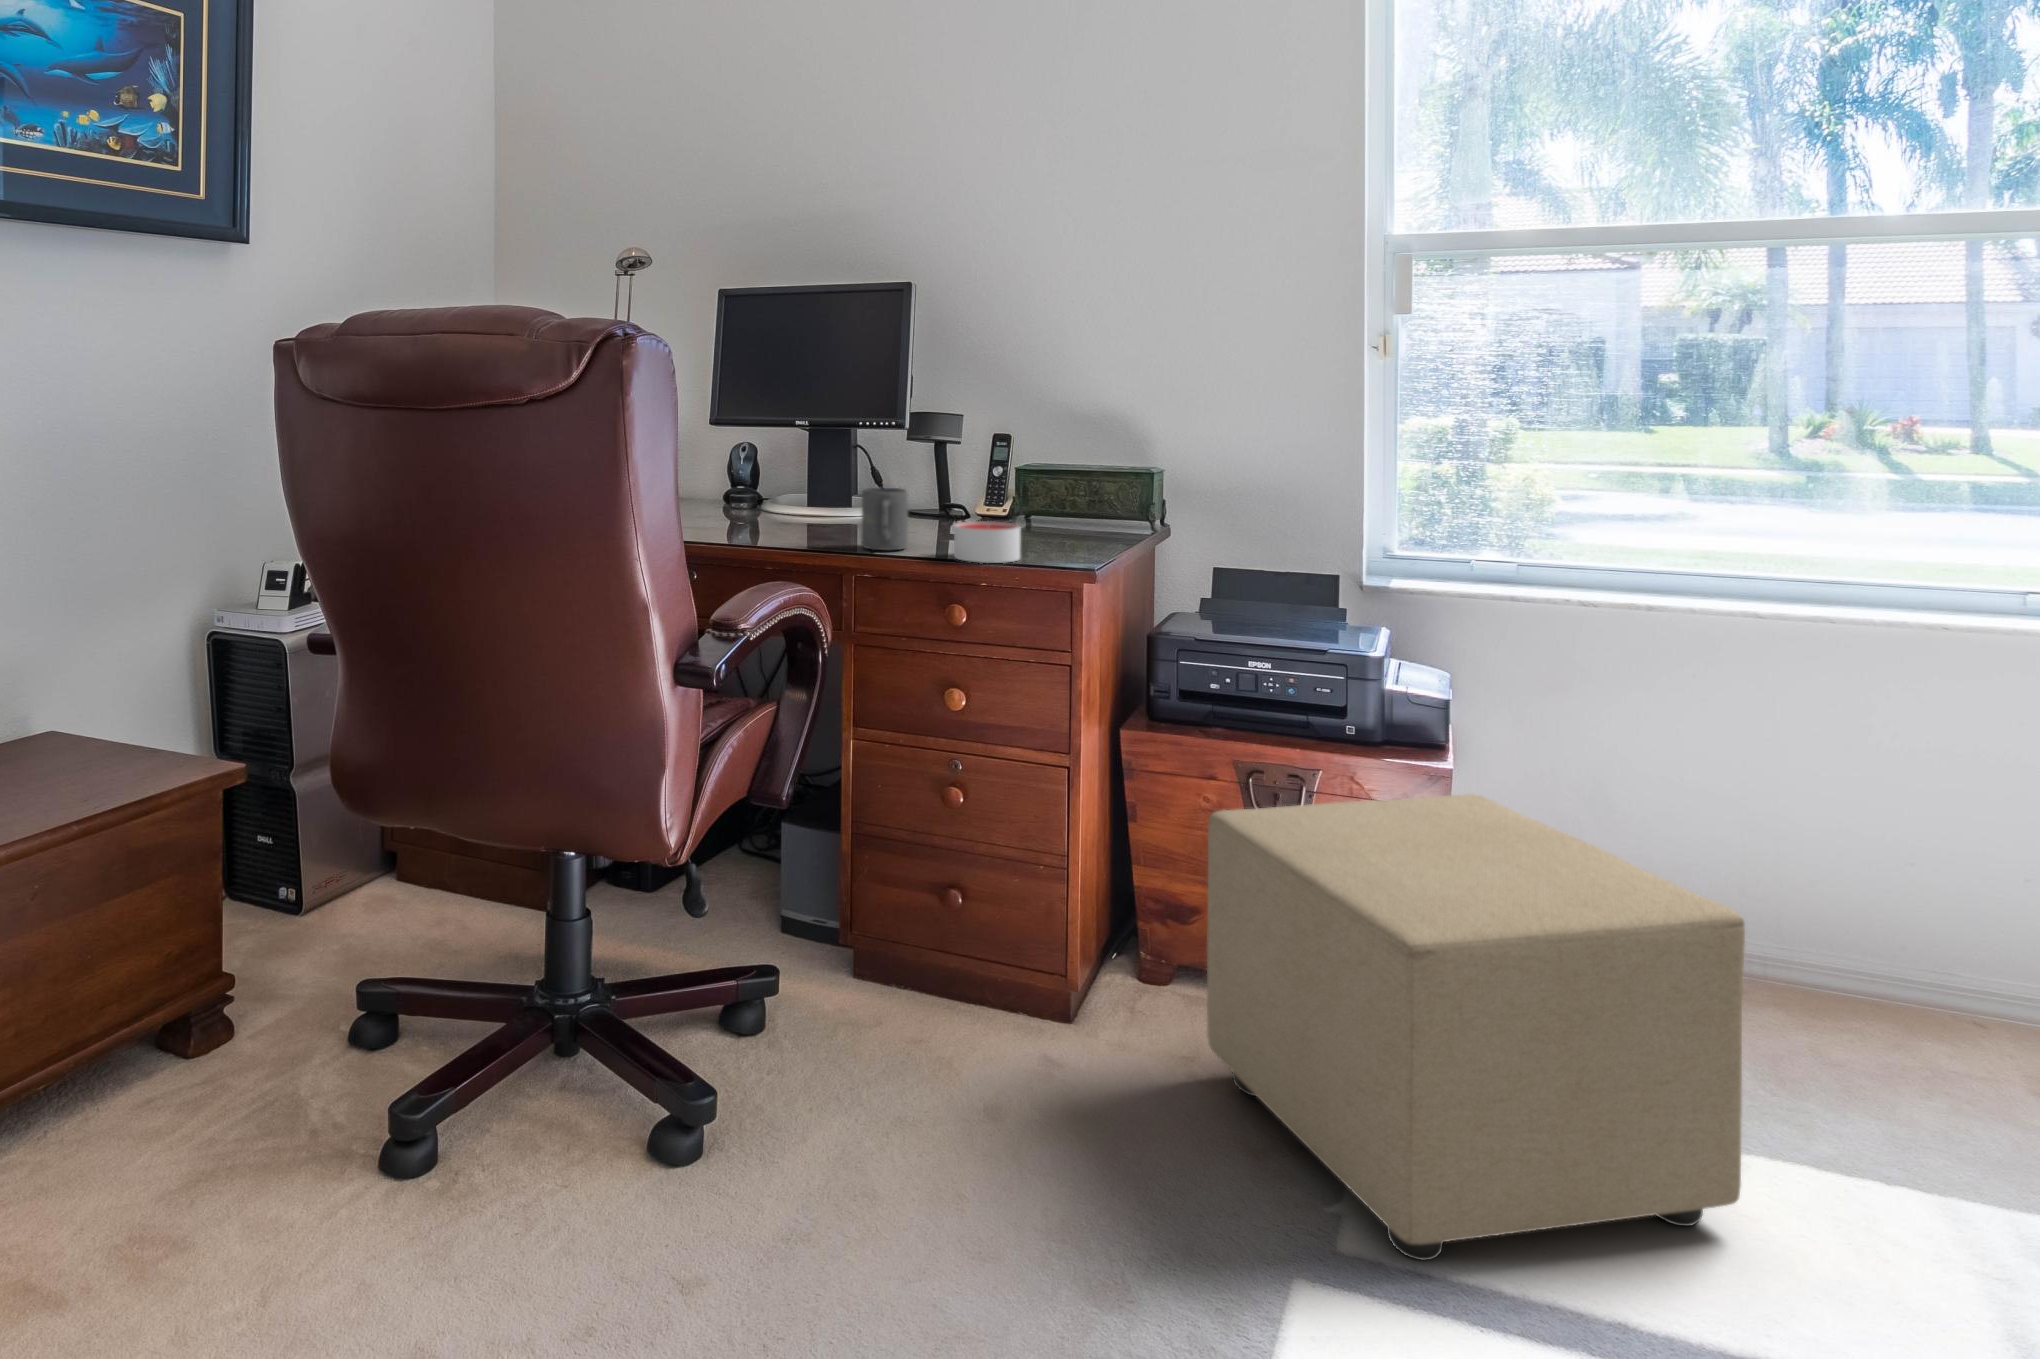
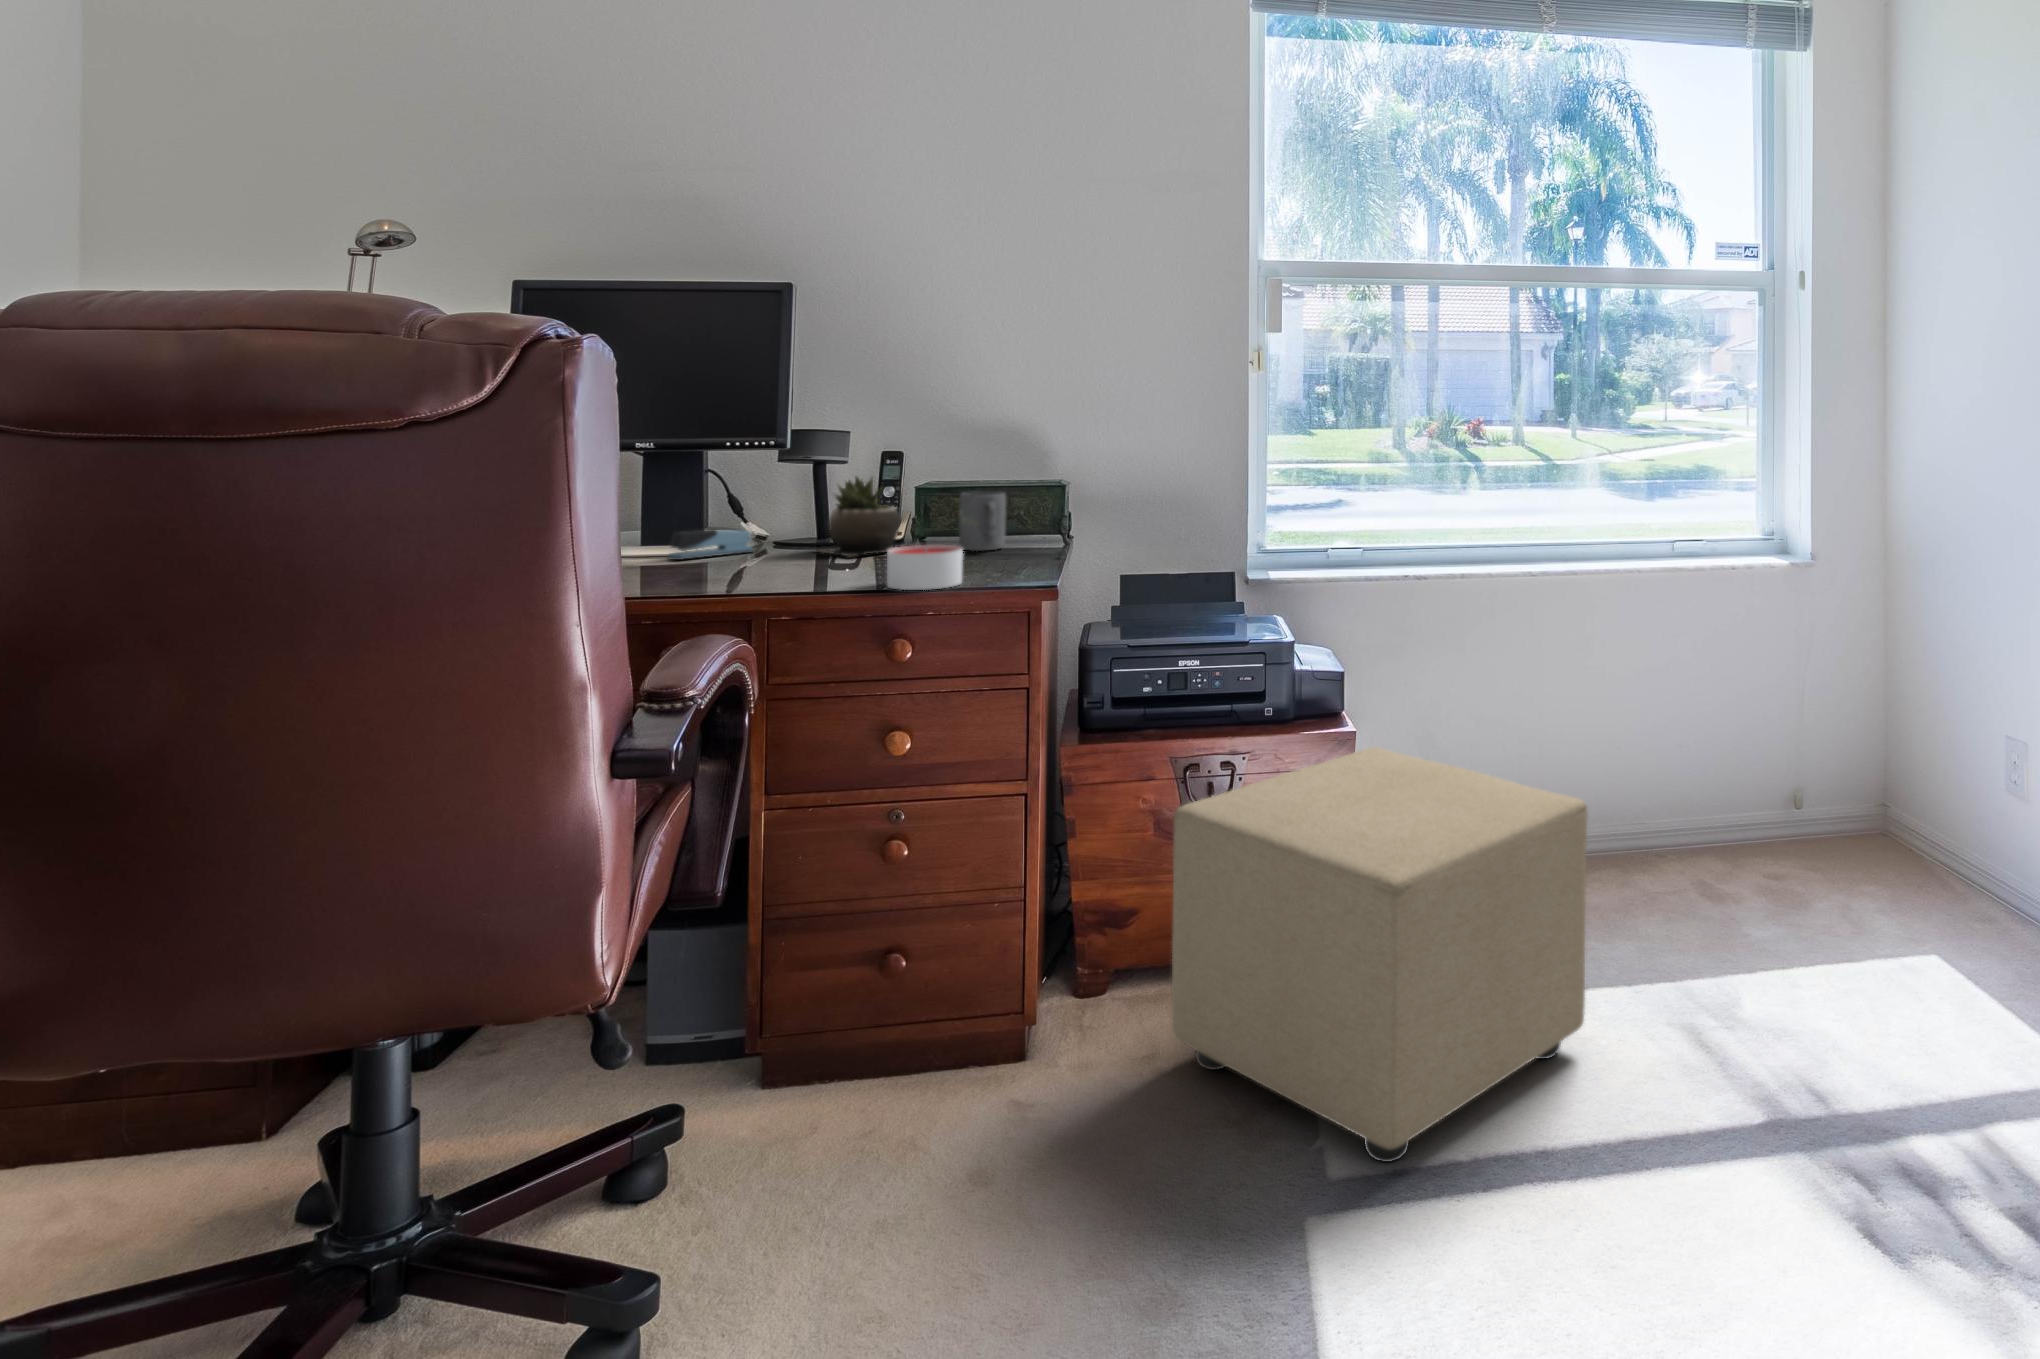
succulent plant: none [922,454,1006,528] -> present [816,477,900,556]
mug: present [862,488,908,550] -> present [959,491,1006,551]
stapler: none [813,496,880,520] -> present [668,529,753,560]

